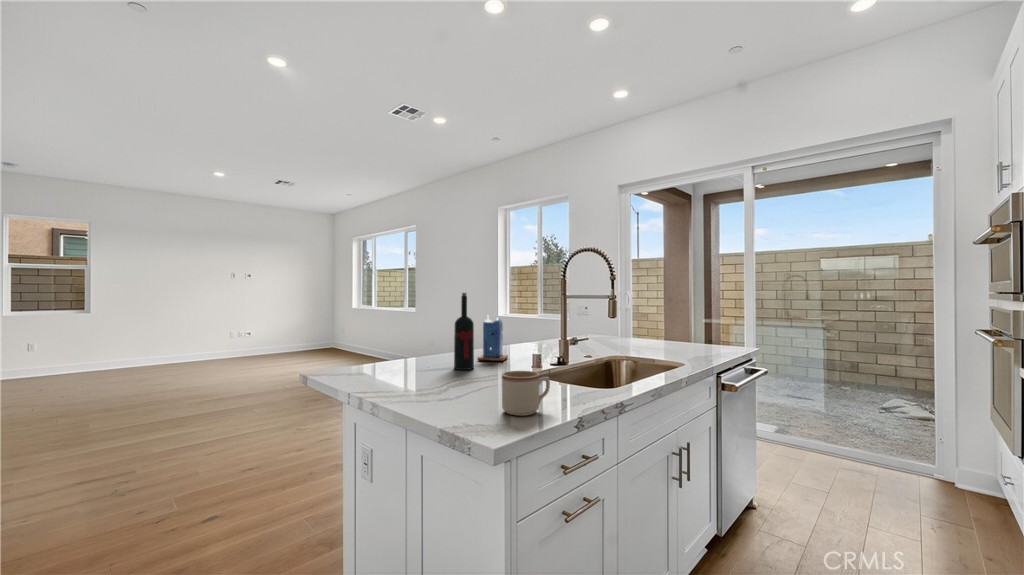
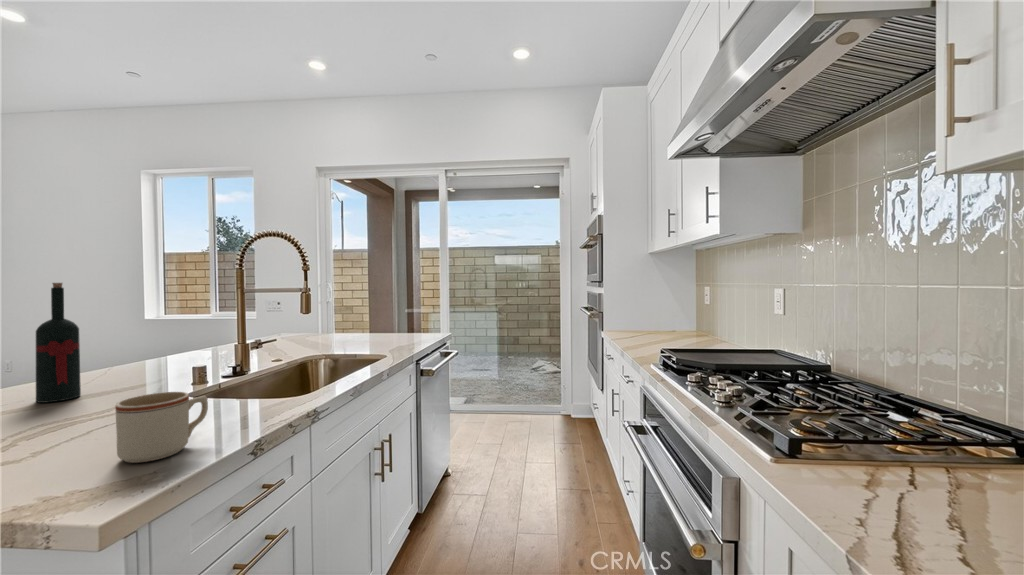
candle: present [477,315,508,361] -> none [92,314,153,382]

